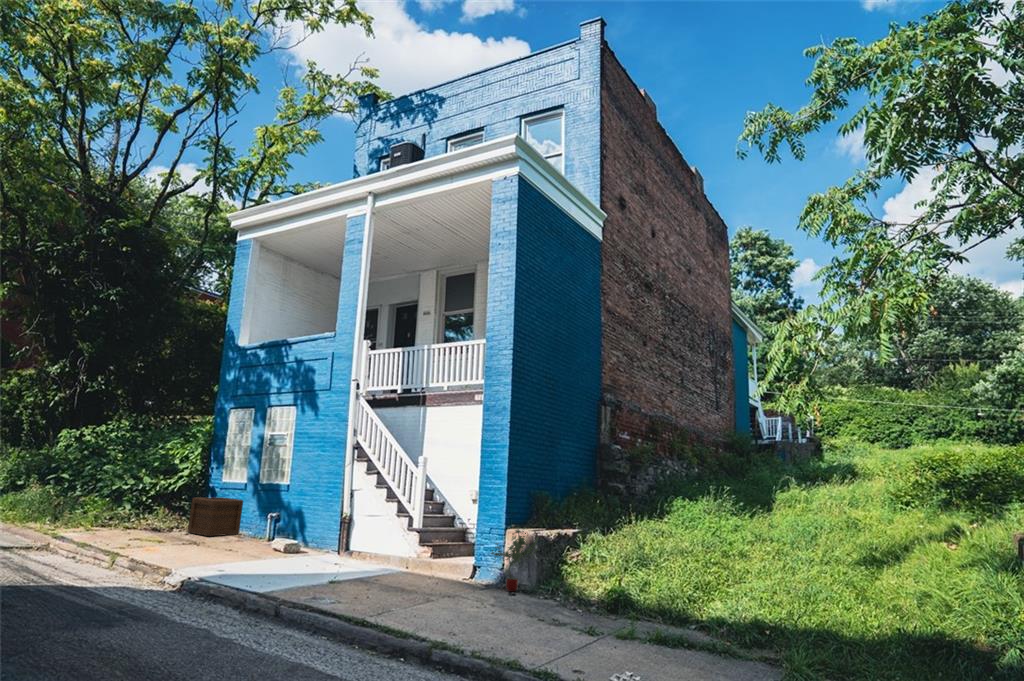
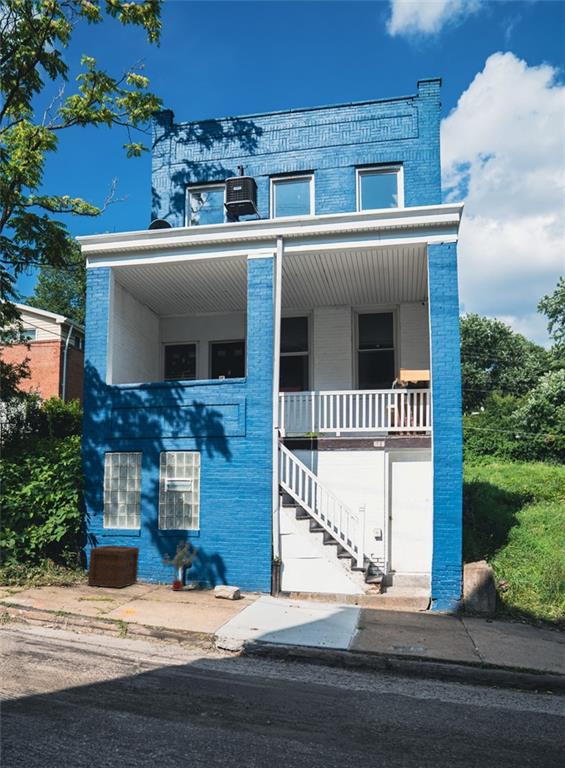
potted tree: present [491,527,538,592] -> present [162,542,197,591]

